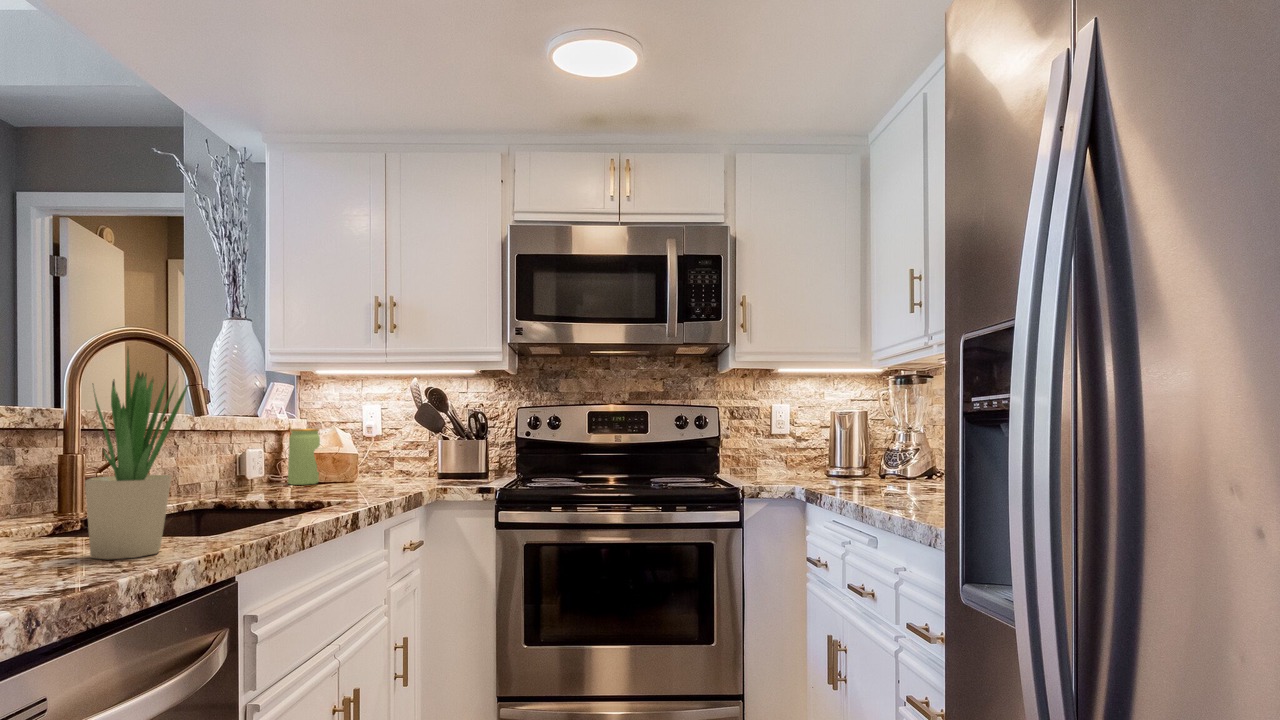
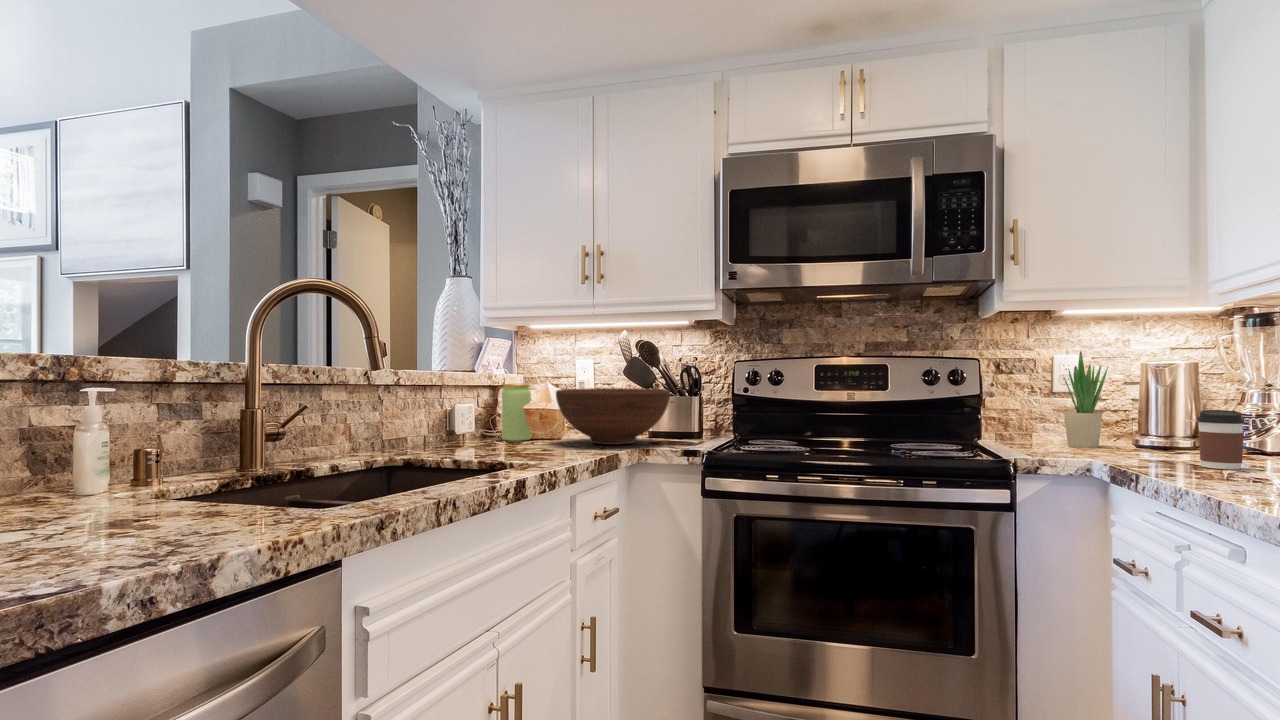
potted plant: present [85,350,189,559] -> present [1064,351,1108,448]
fruit bowl: none [350,432,462,485] -> present [556,388,670,445]
coffee cup: none [859,446,886,488] -> present [1197,410,1244,469]

